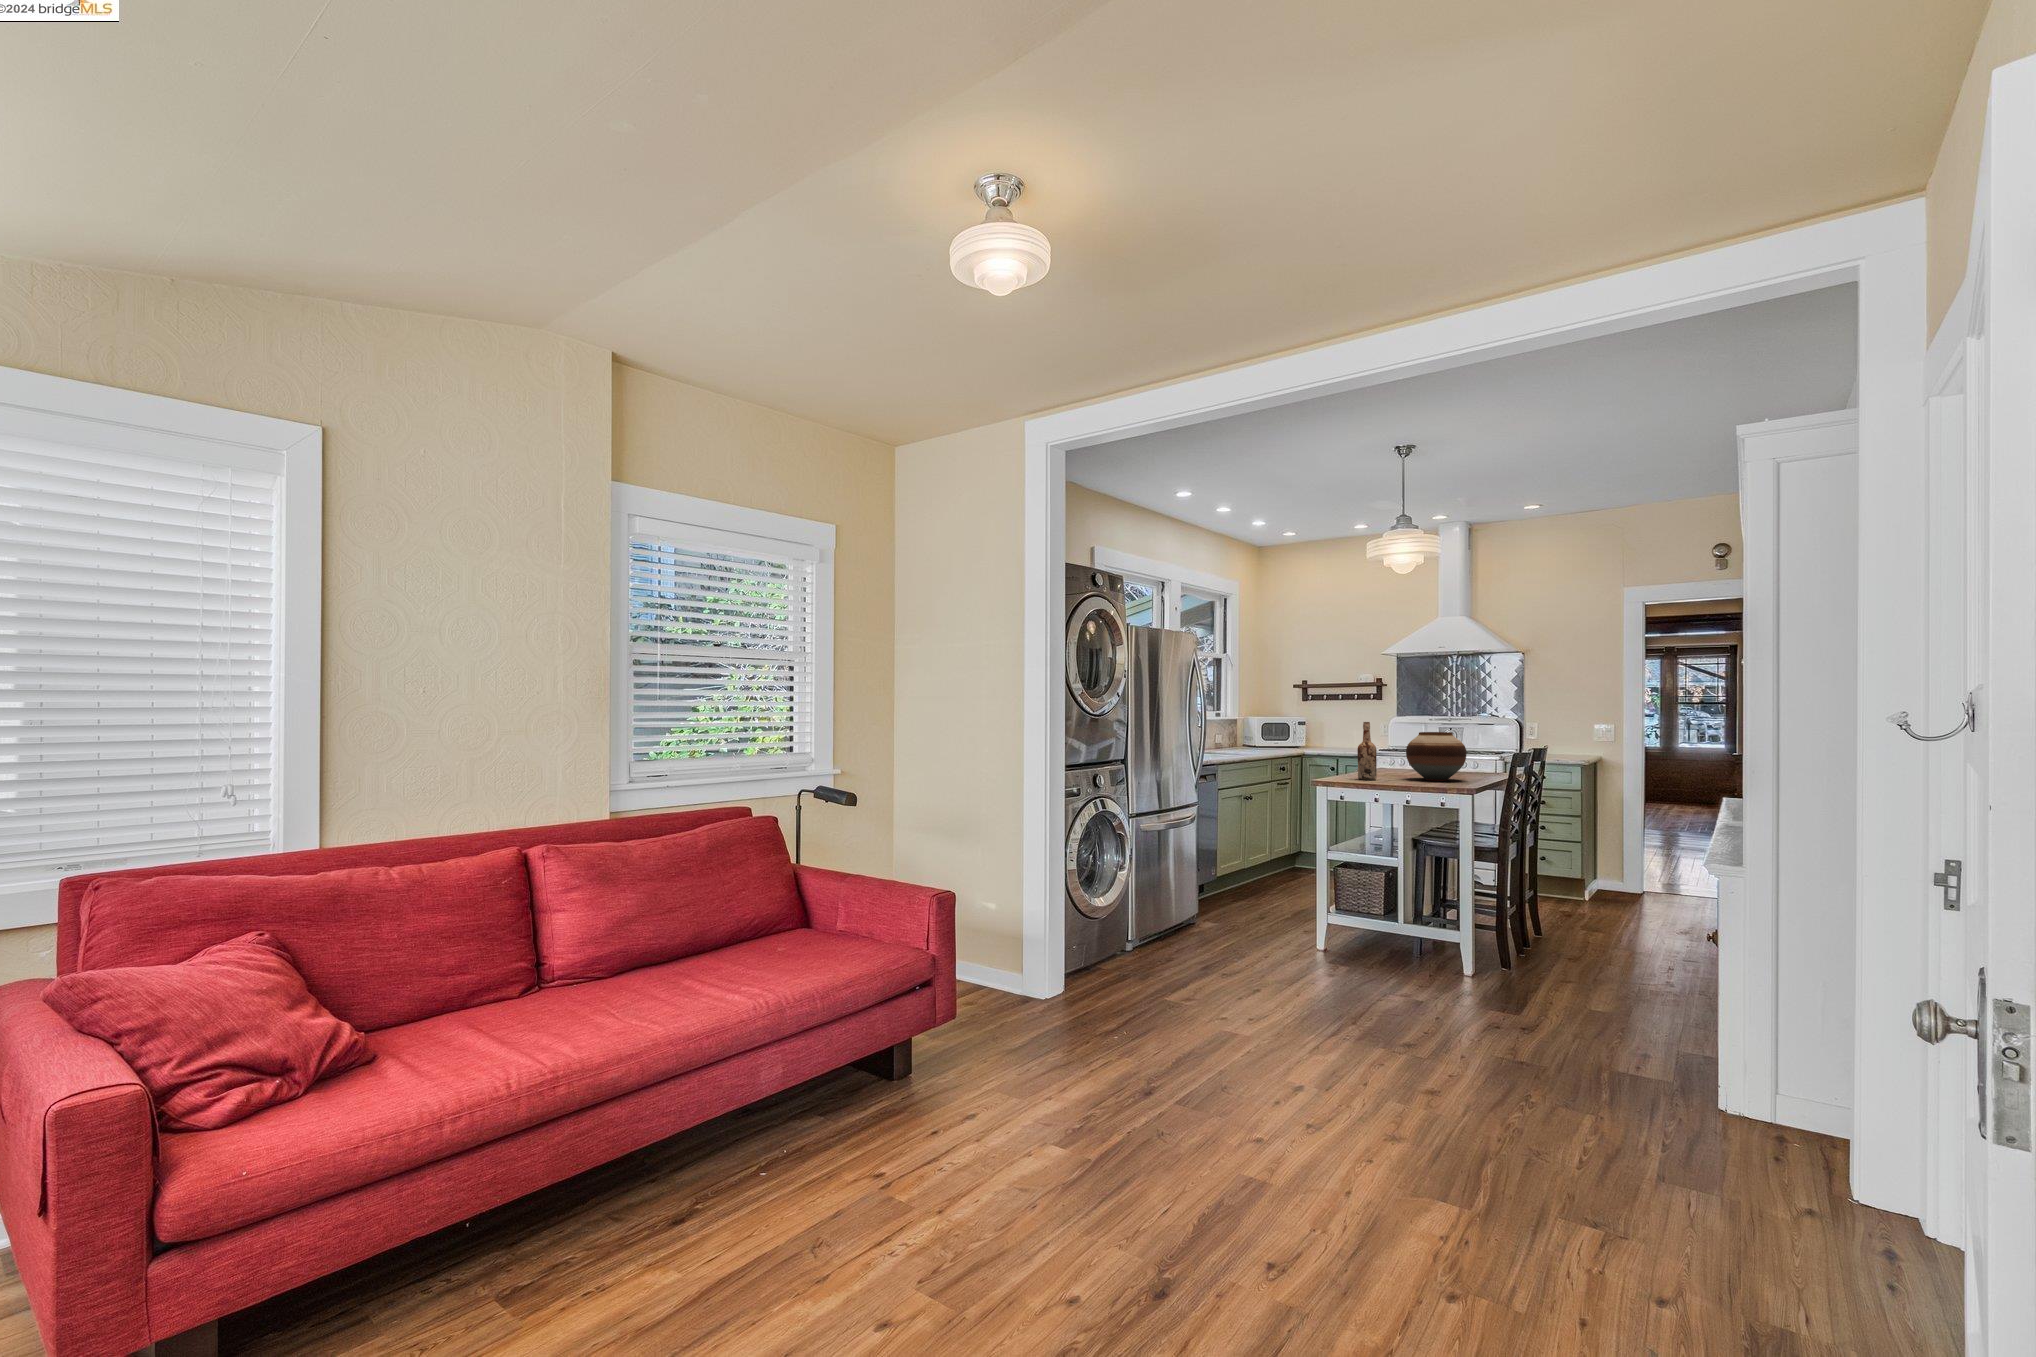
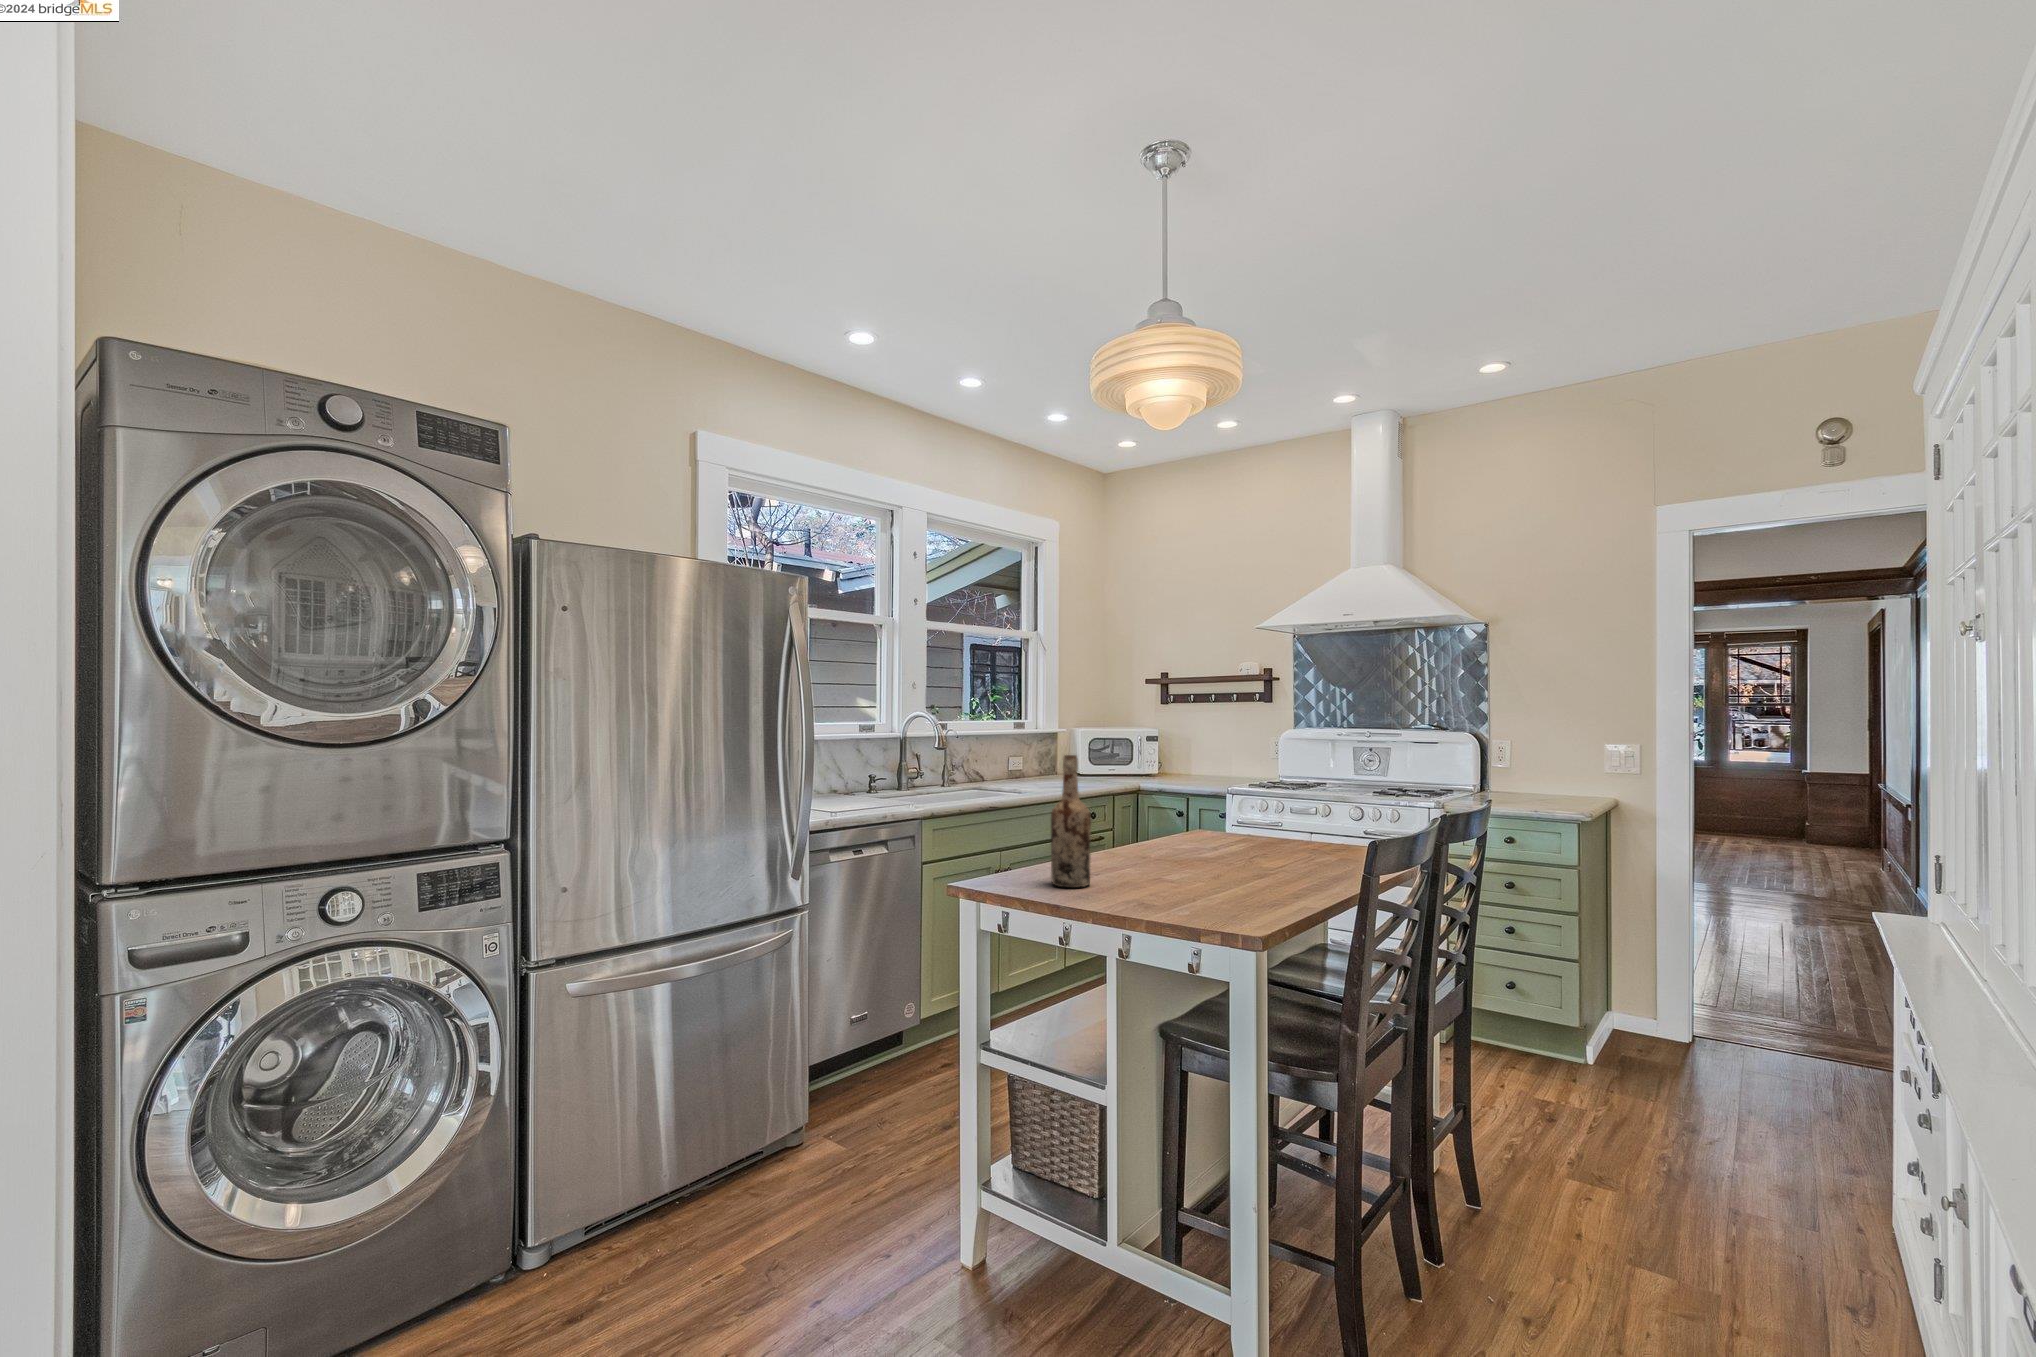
vase: present [1406,732,1467,781] -> none [1161,777,1290,892]

